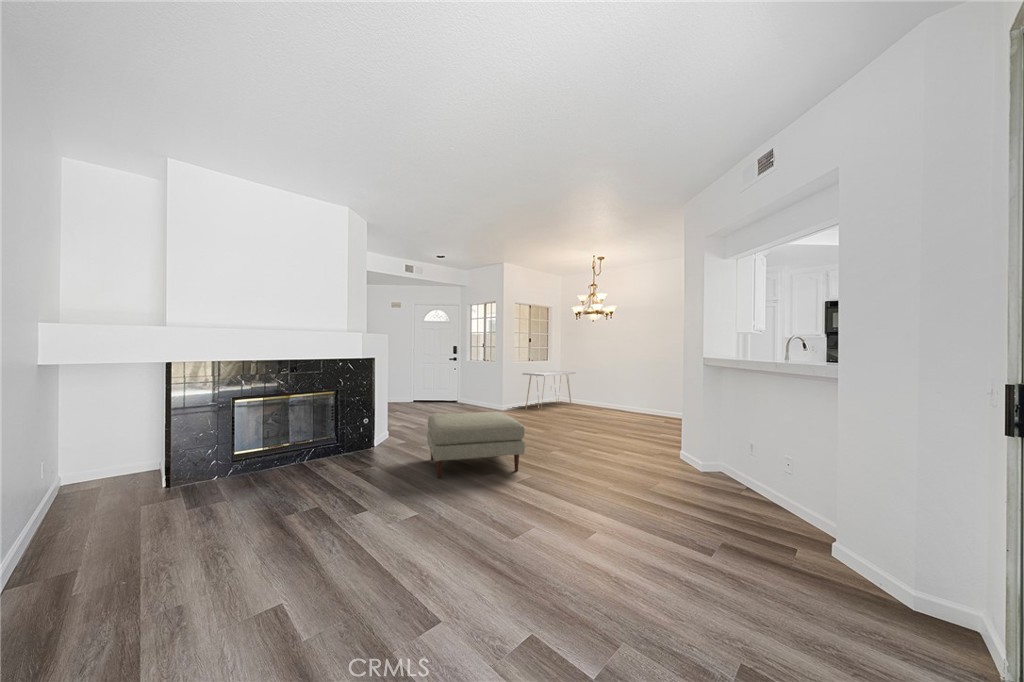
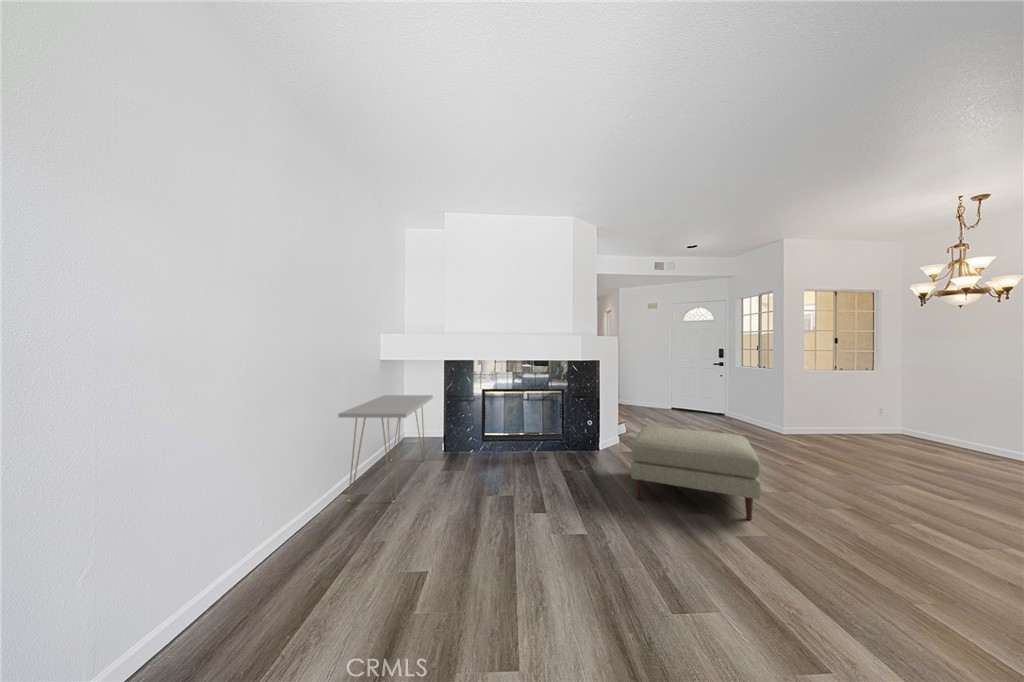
console table: present [522,371,575,409] -> present [338,395,433,503]

